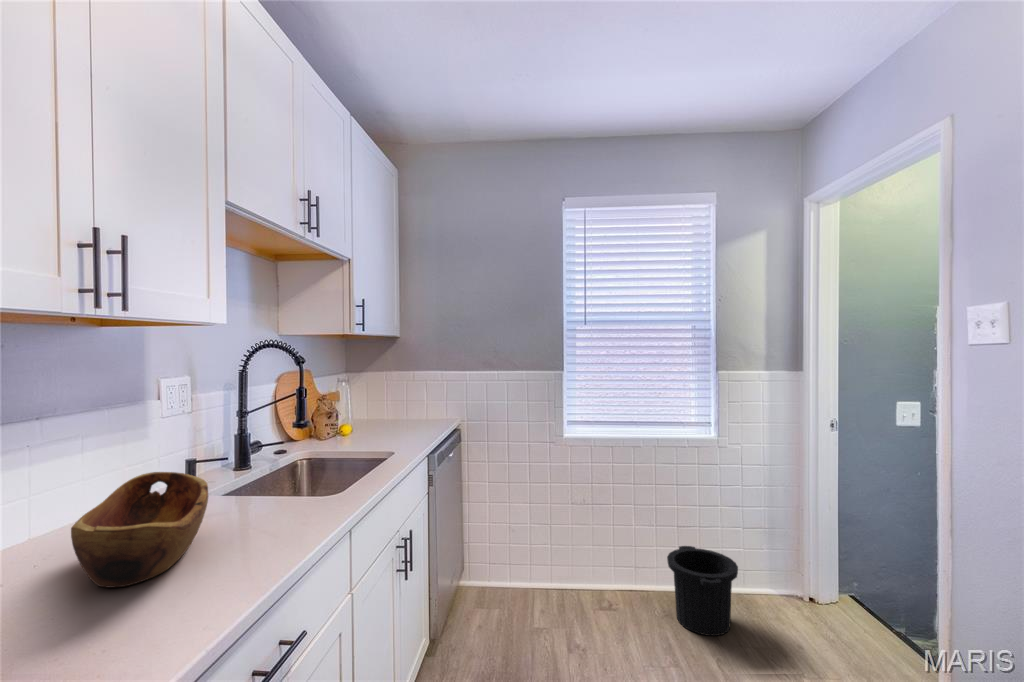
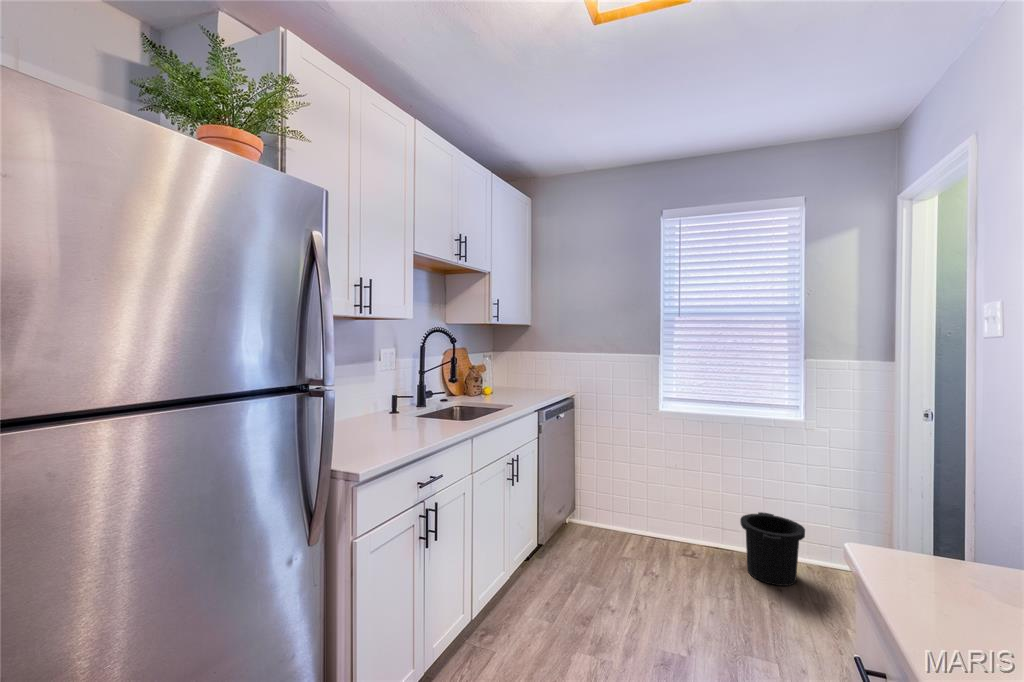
wooden bowl: present [71,472,208,588] -> none [353,397,405,441]

